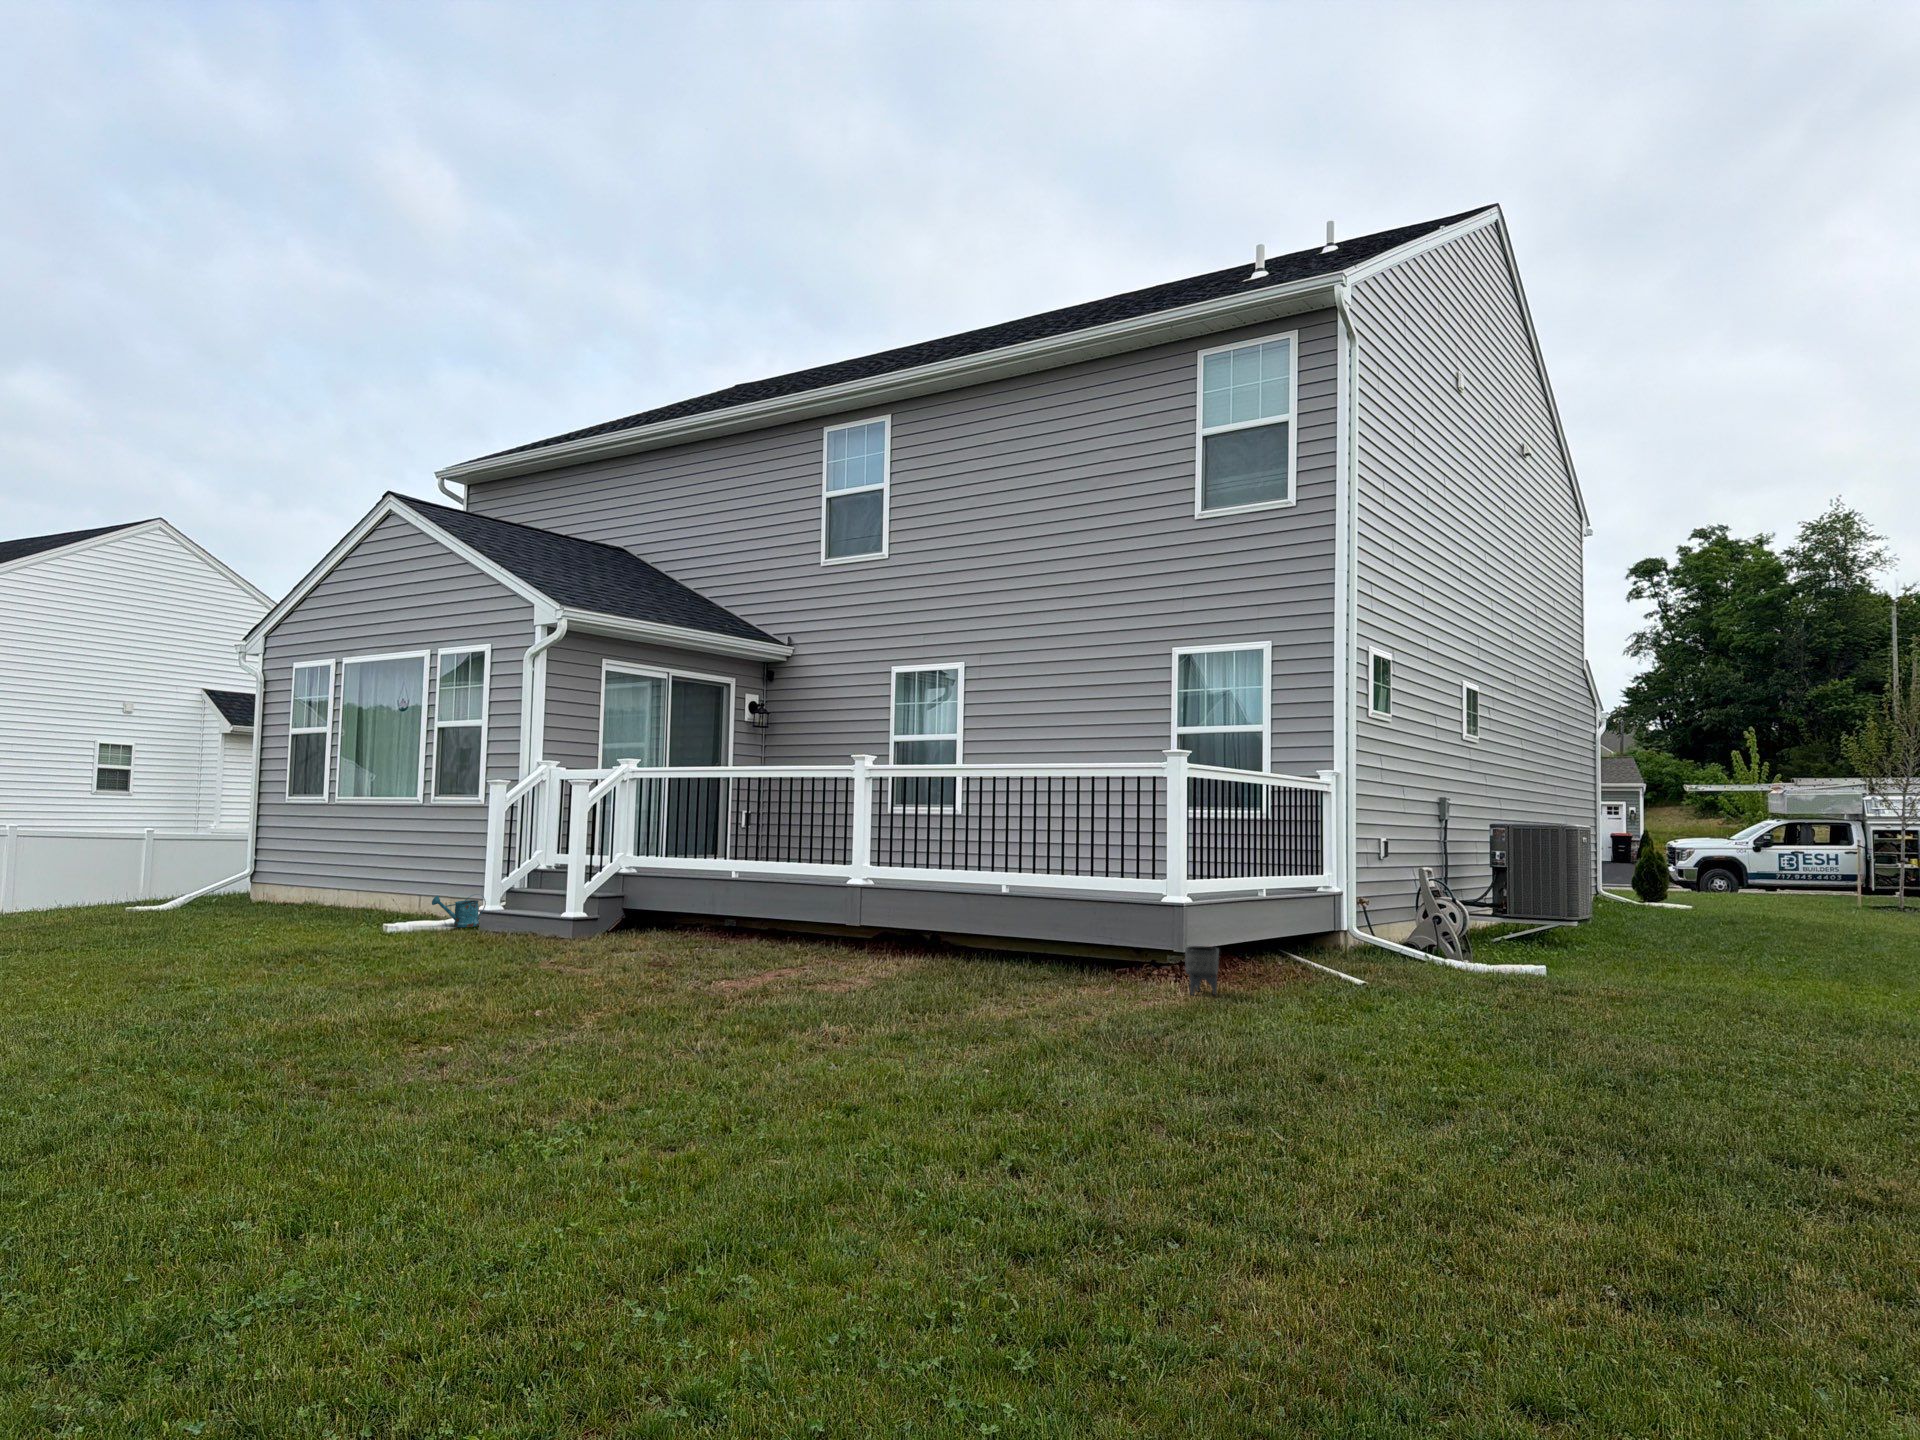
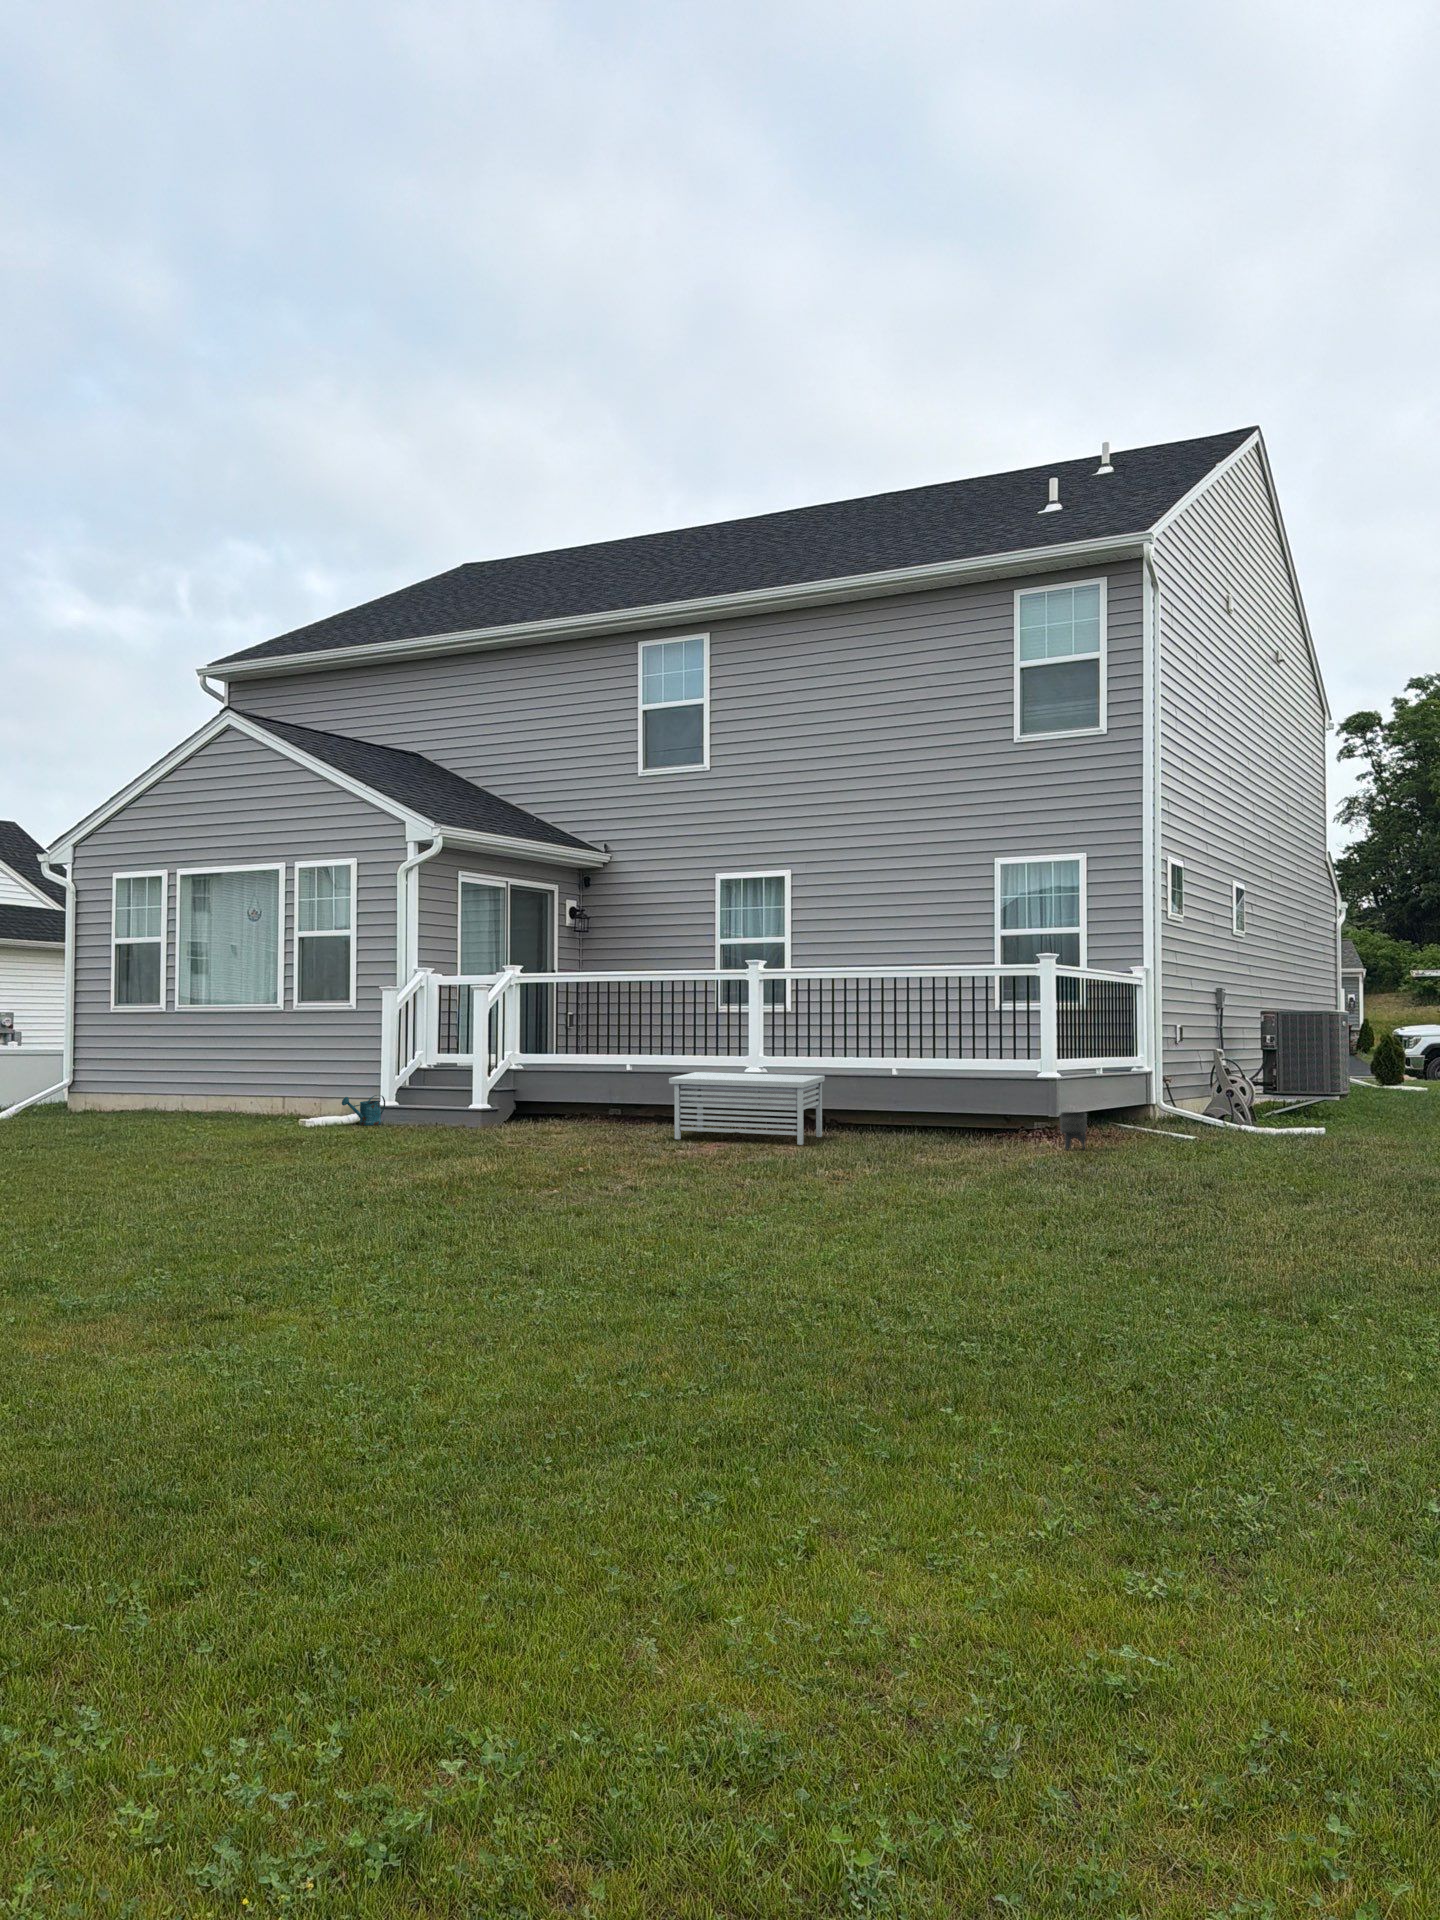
storage bench: none [742,880,926,973] -> present [669,1072,825,1145]

